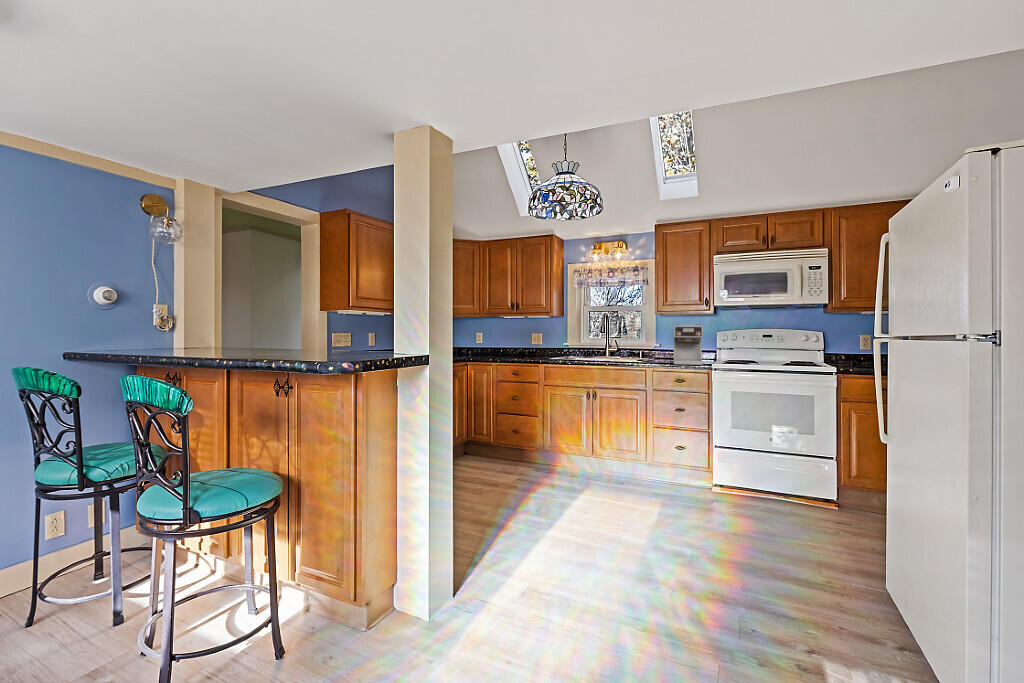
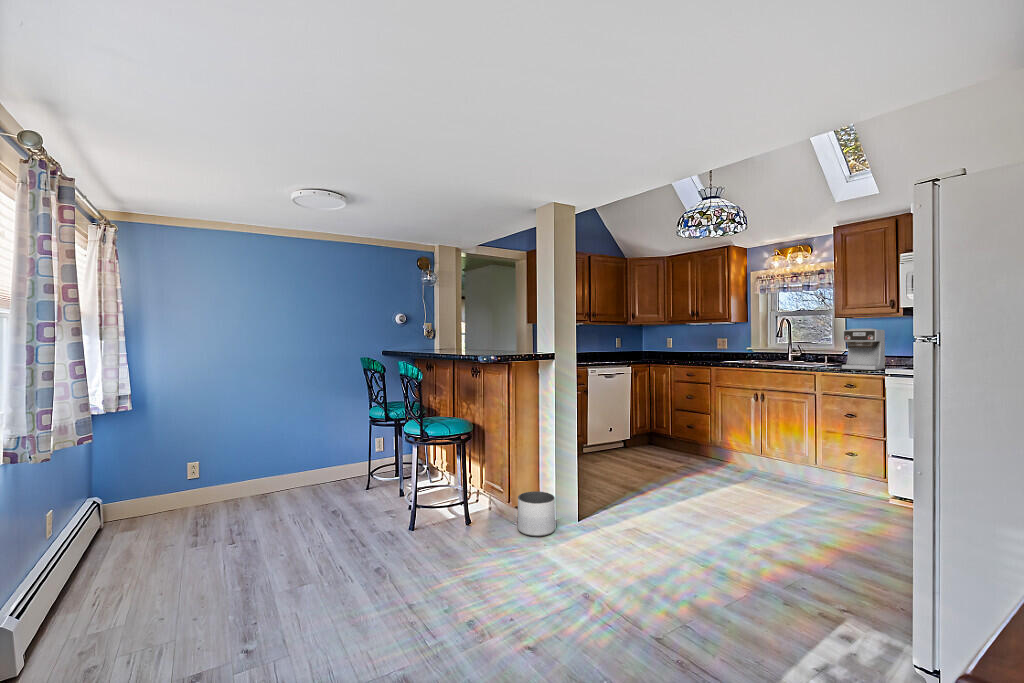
planter: none [372,566,431,646] -> present [518,491,555,537]

